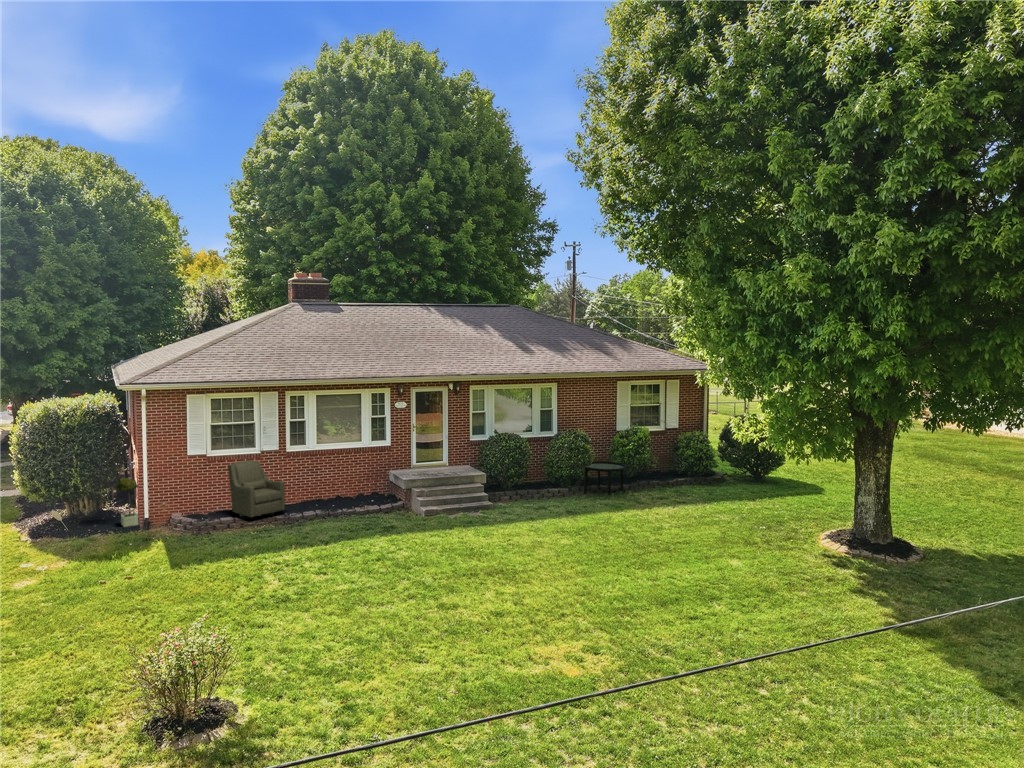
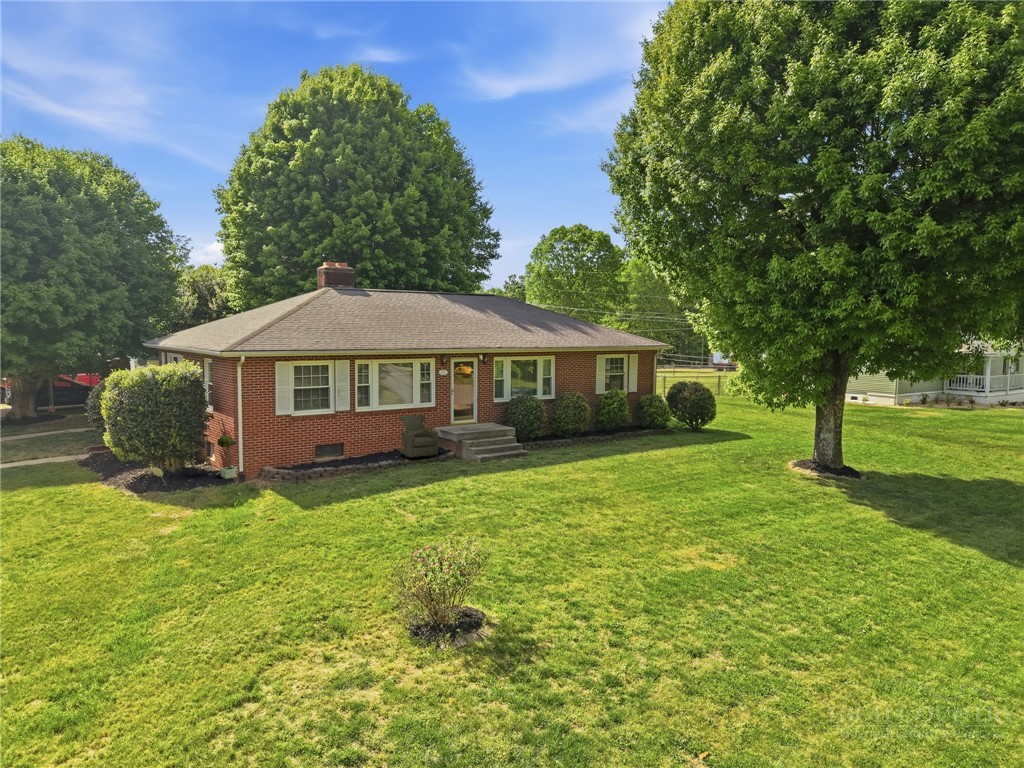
chair: present [228,461,285,519] -> present [399,415,438,459]
round table: present [583,461,626,495] -> none [581,418,615,442]

